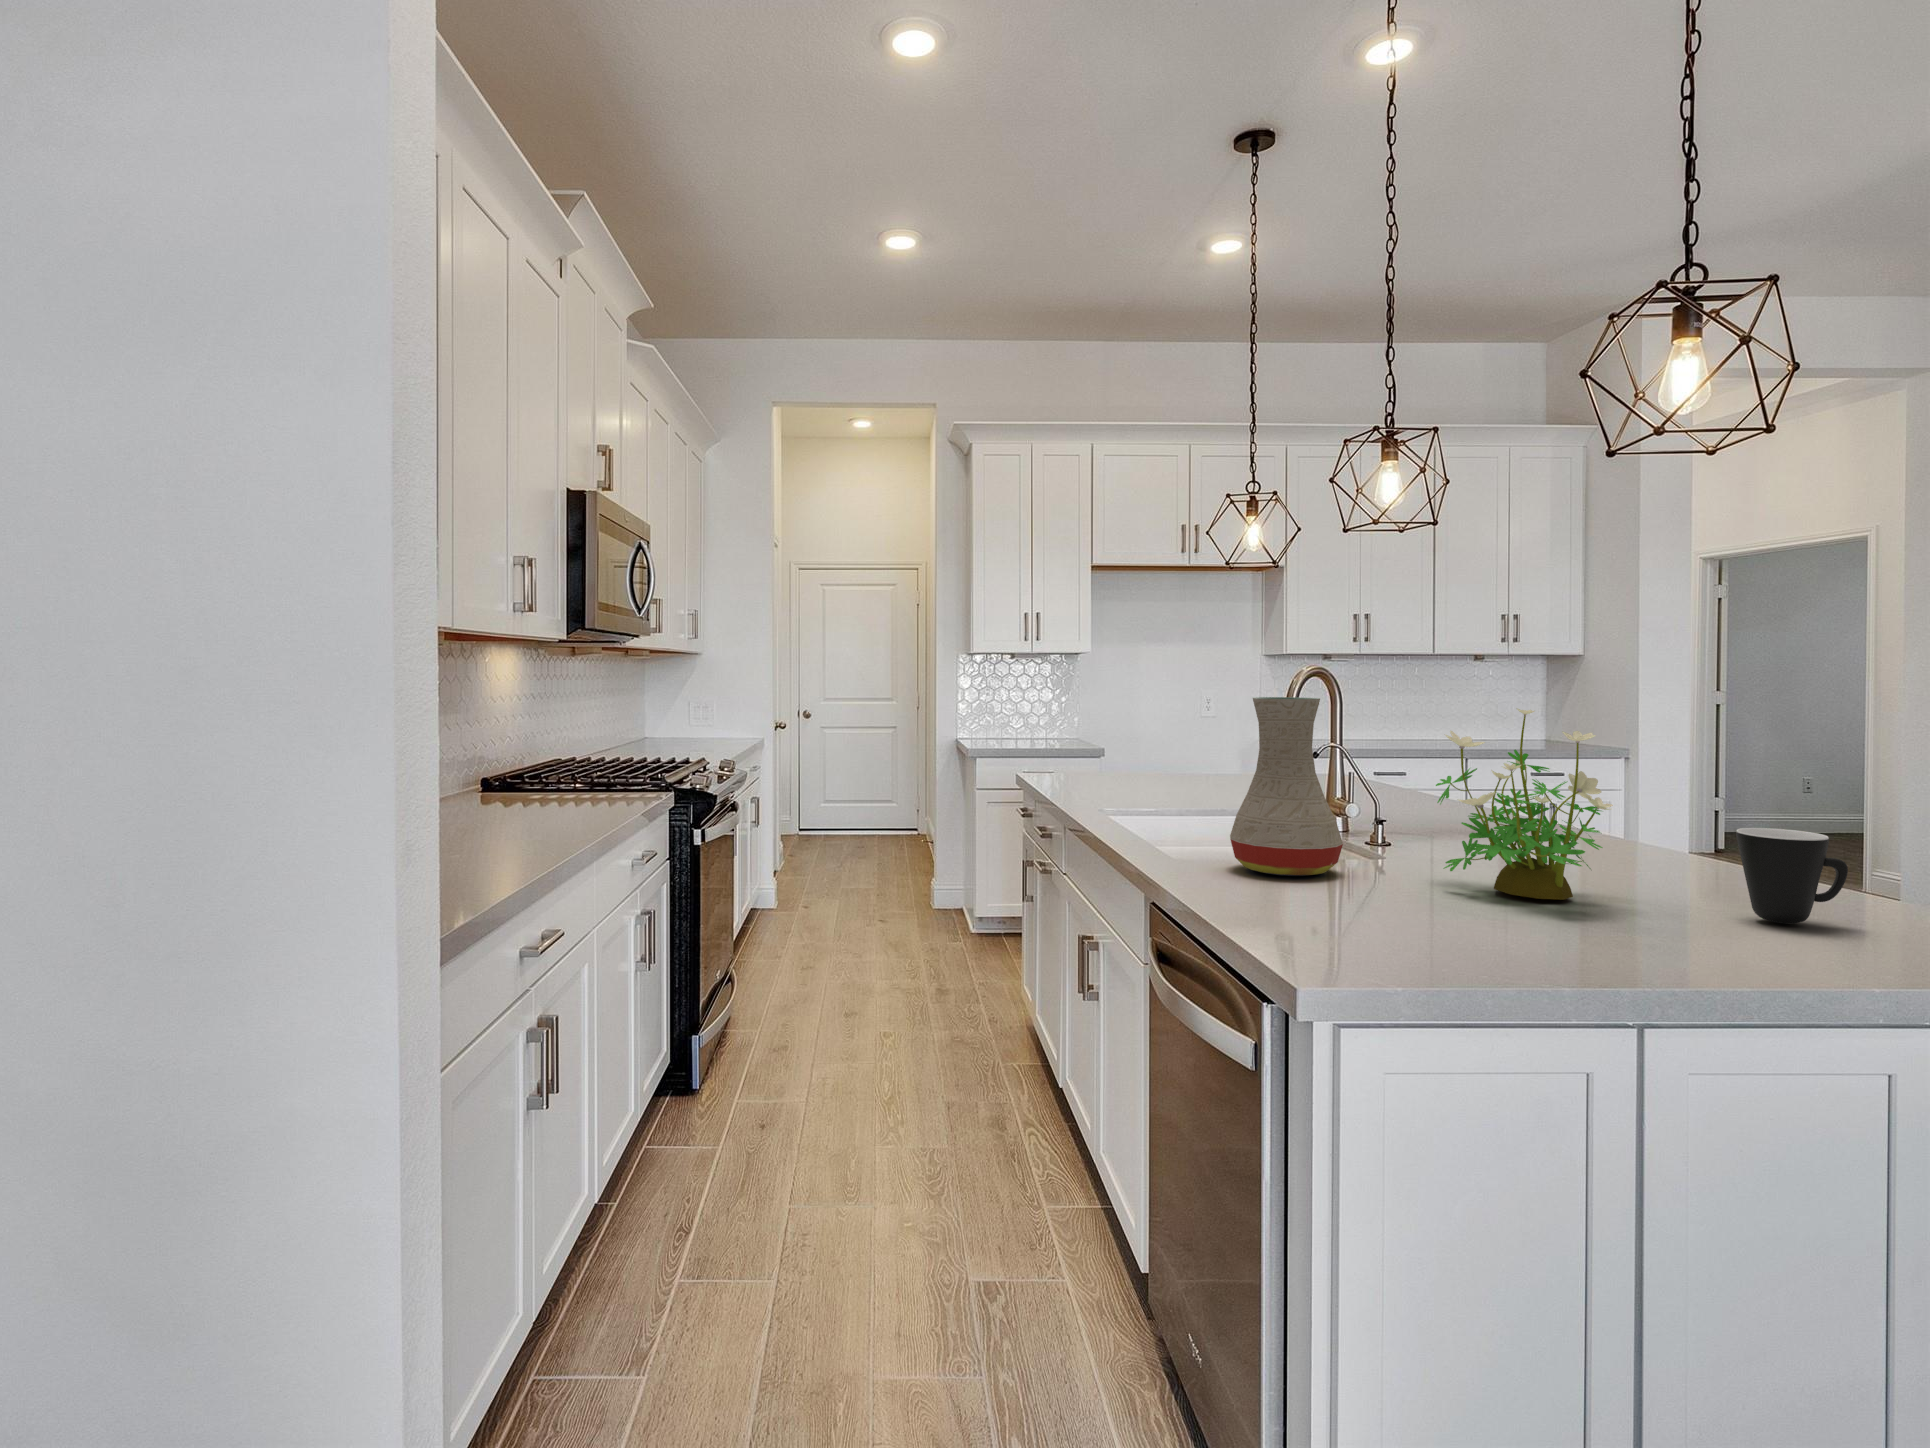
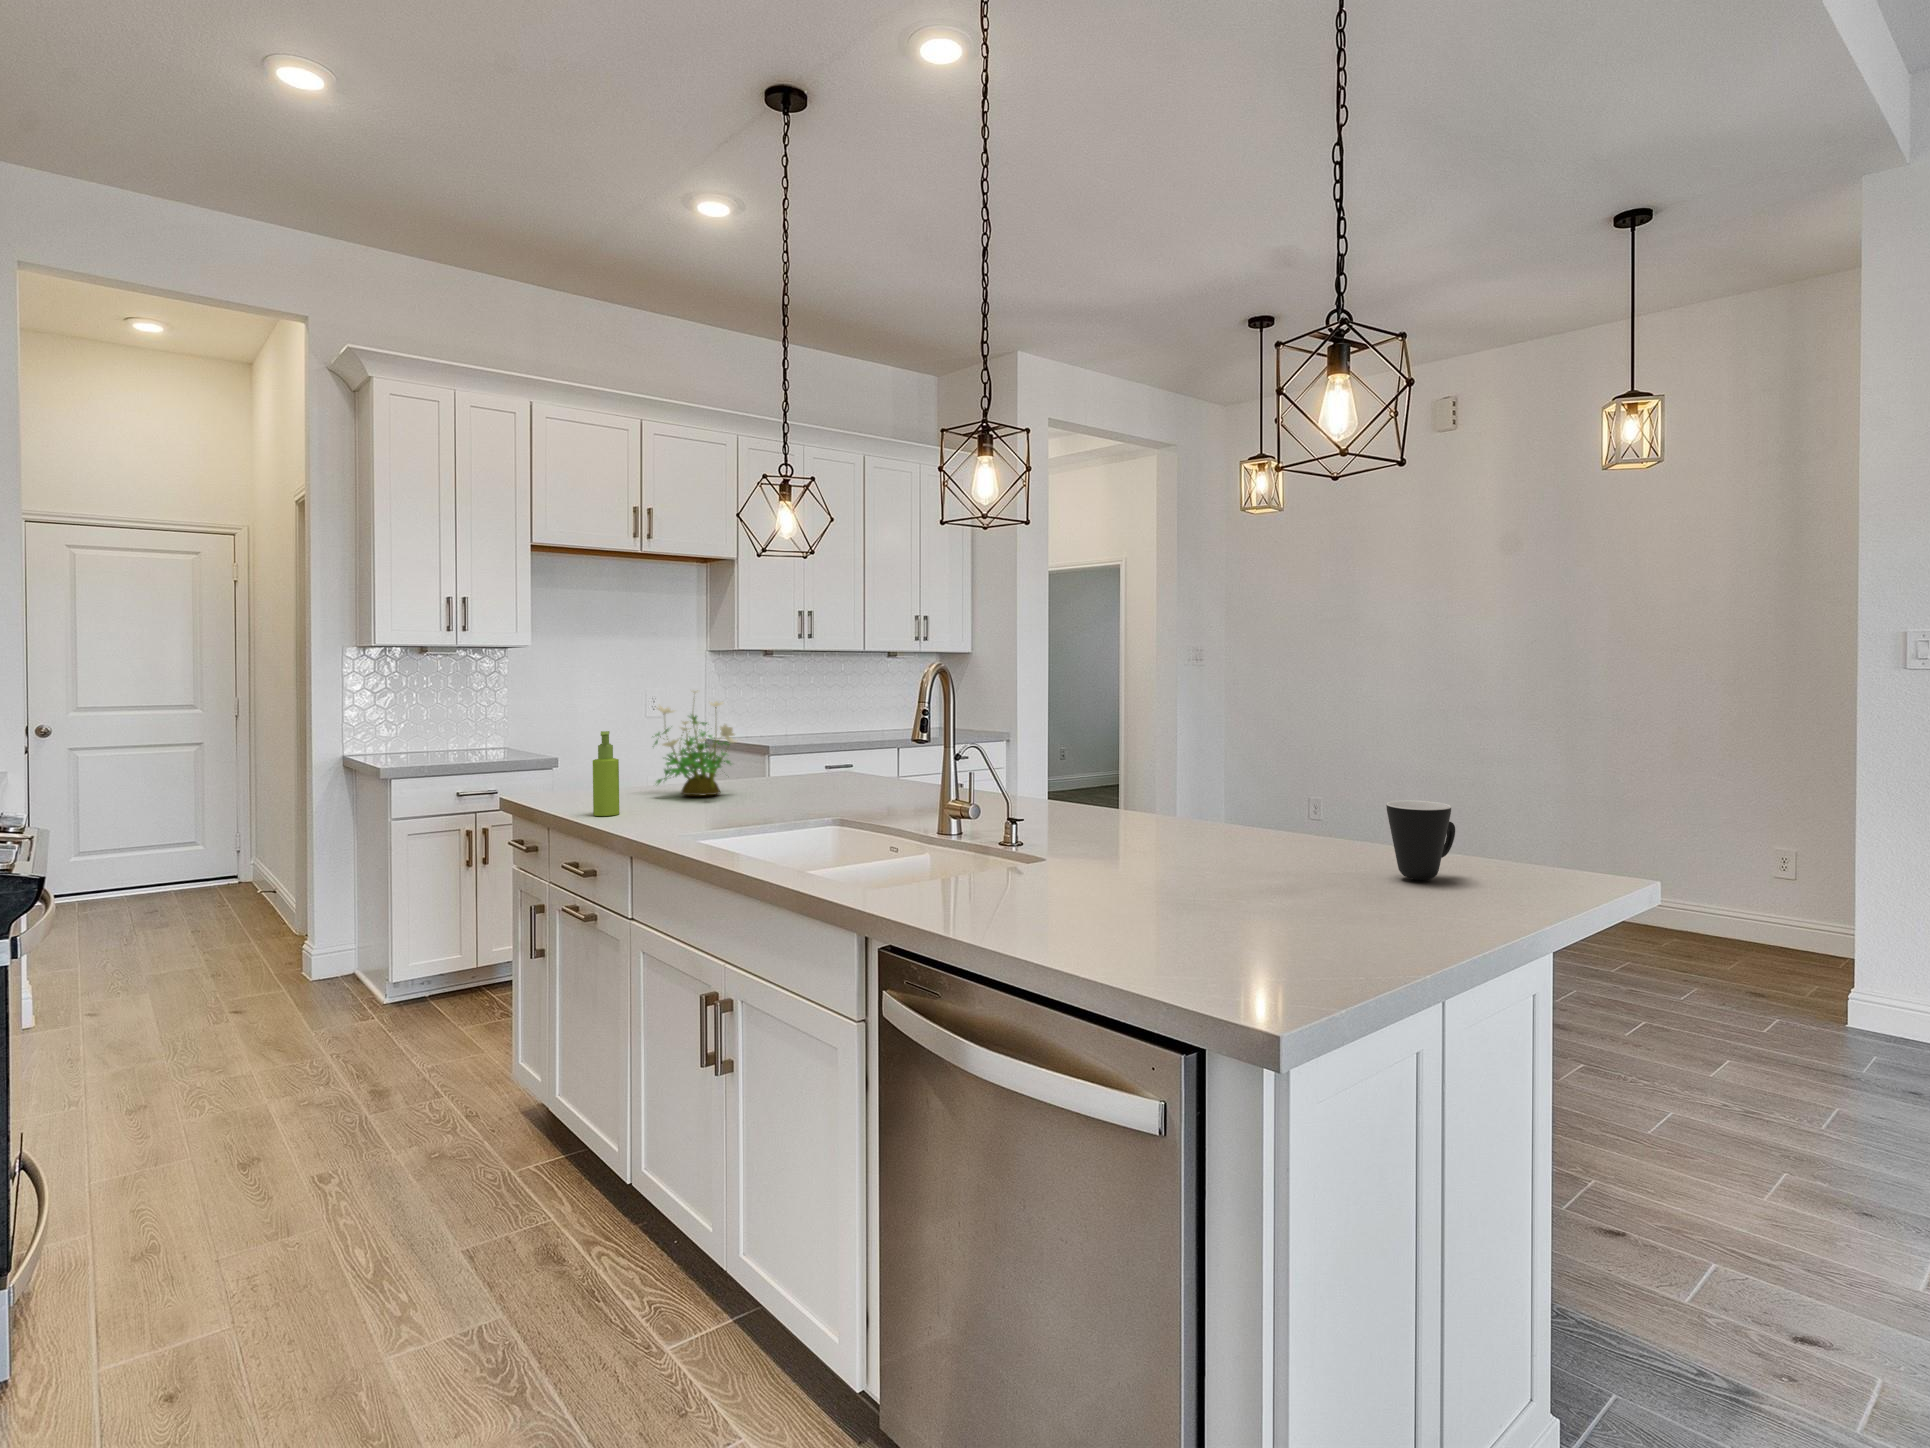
vase: present [1230,697,1343,876] -> none [949,701,1066,898]
potted plant: present [1436,709,1613,900] -> present [655,691,735,795]
soap dispenser: none [1059,720,1080,789] -> present [593,731,619,816]

